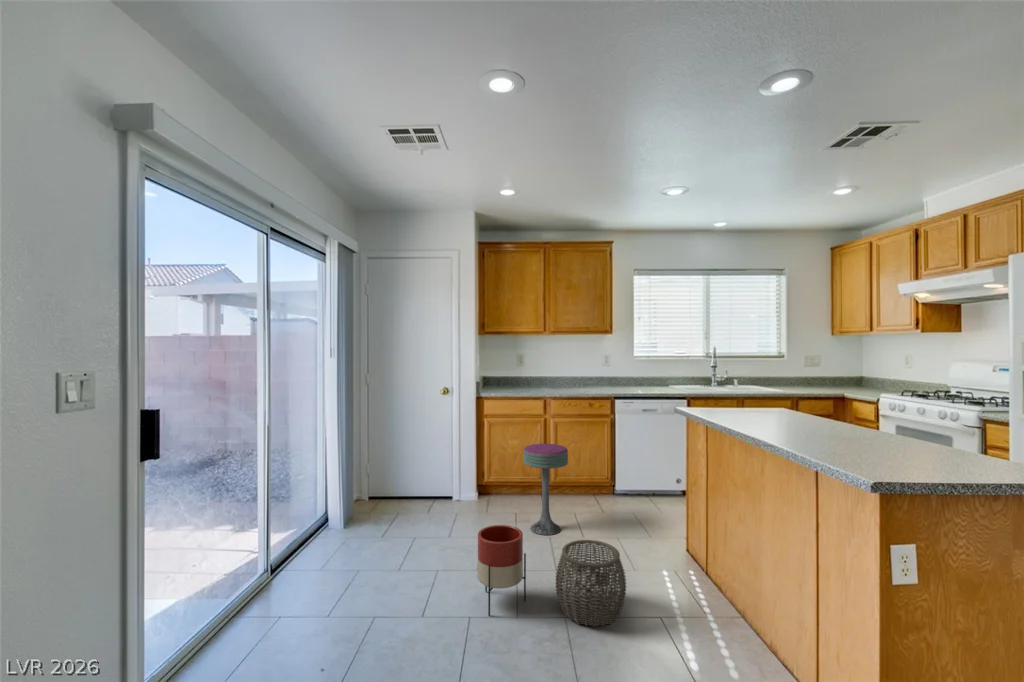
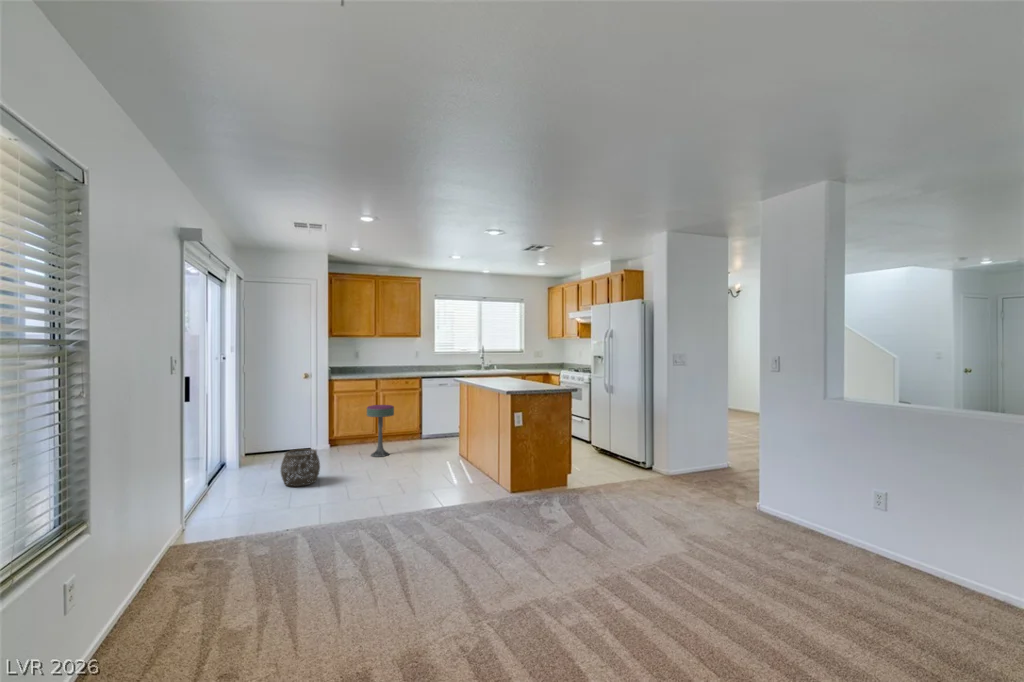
planter: present [477,525,526,616] -> none [350,440,376,482]
woven basket: present [555,540,626,627] -> present [281,449,320,487]

